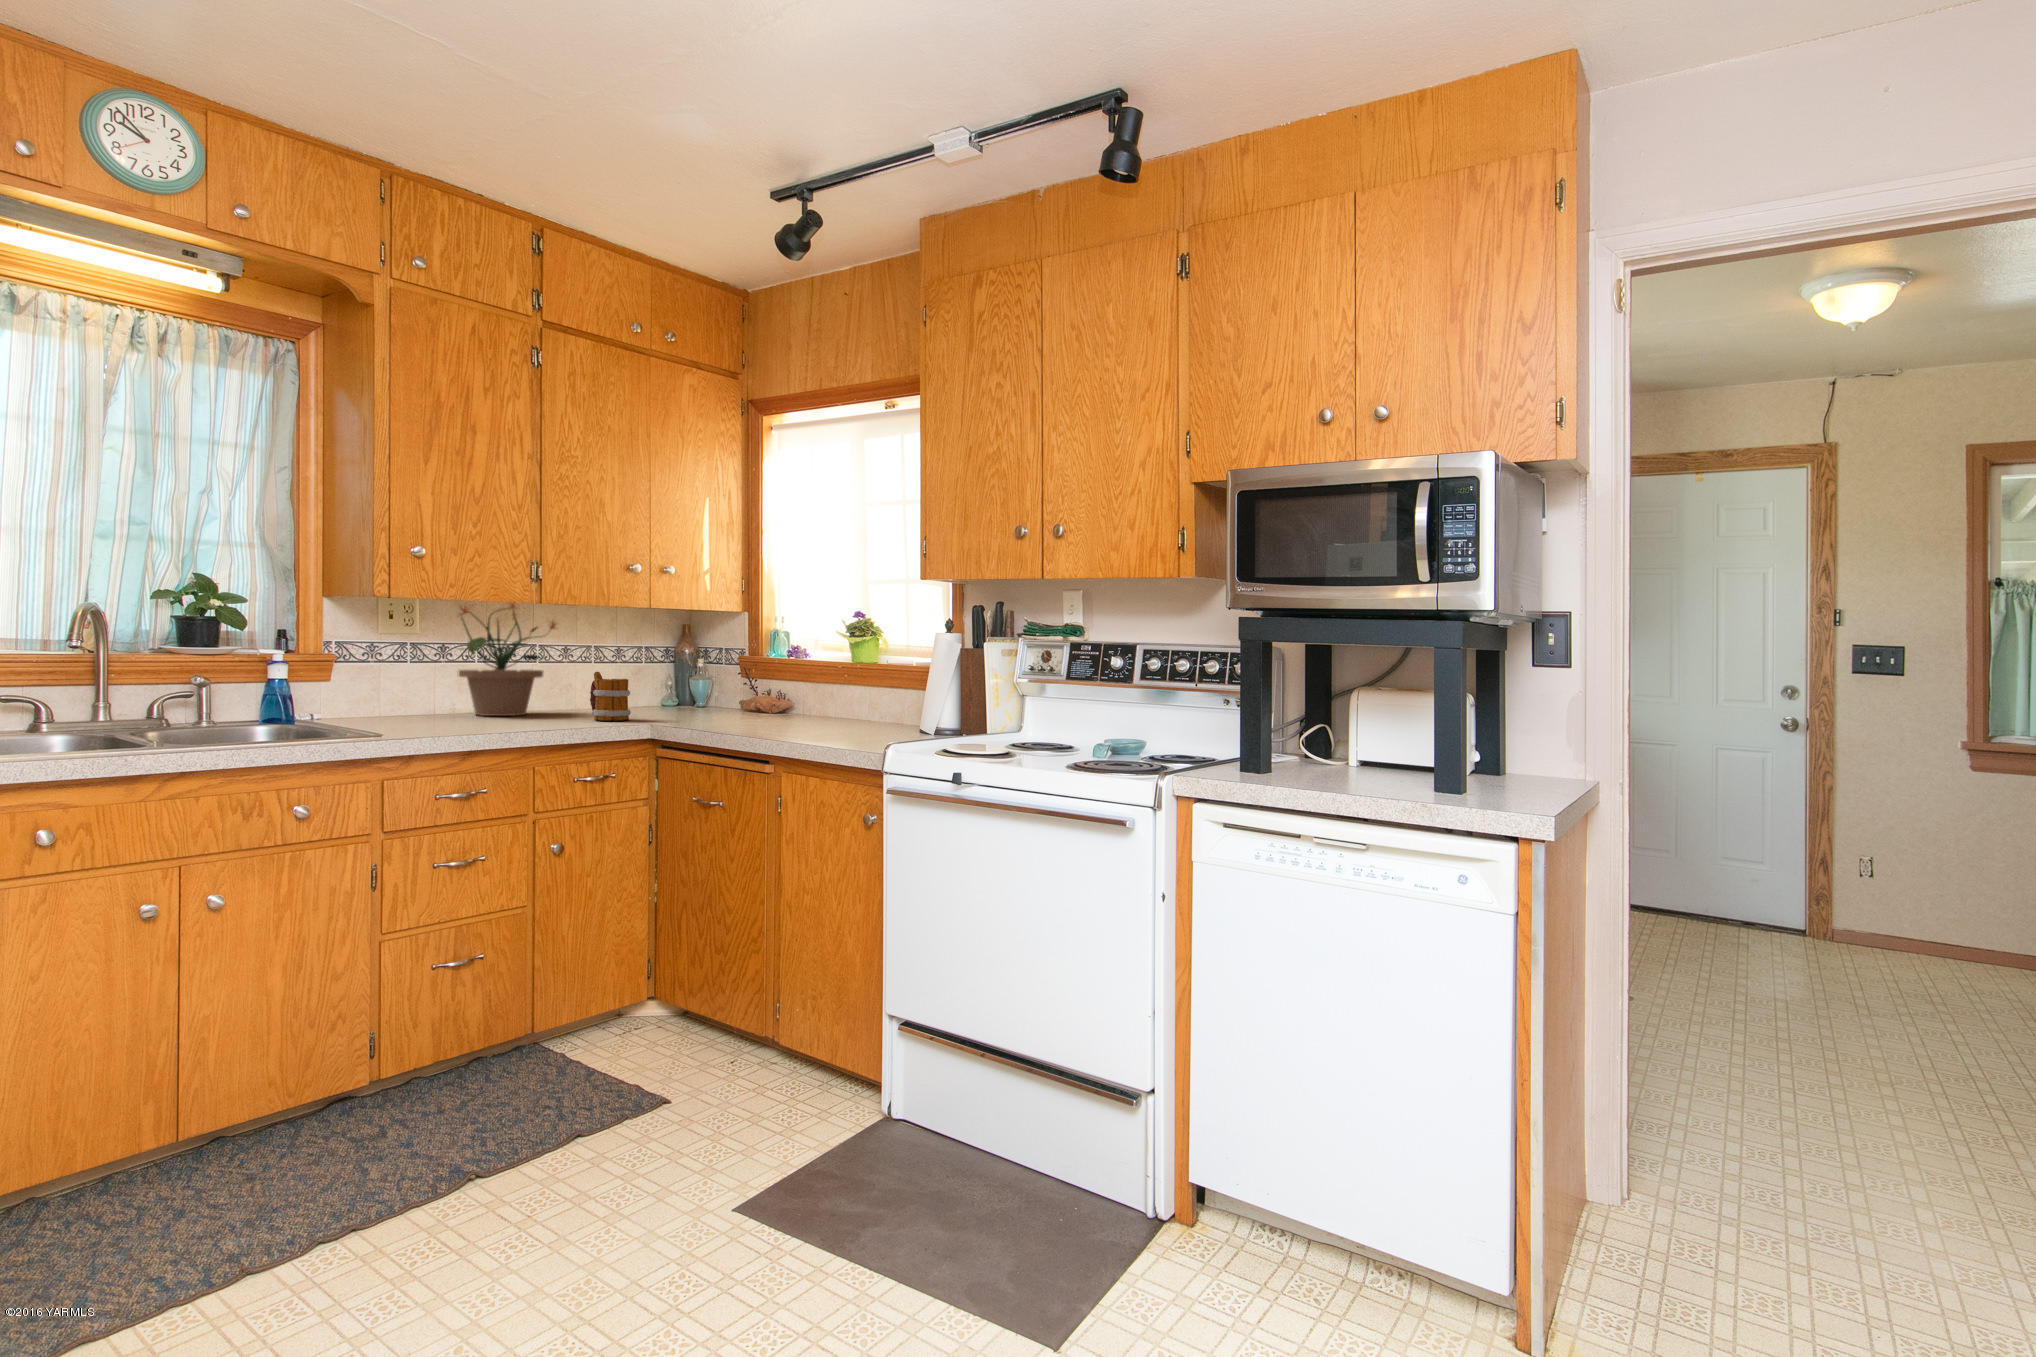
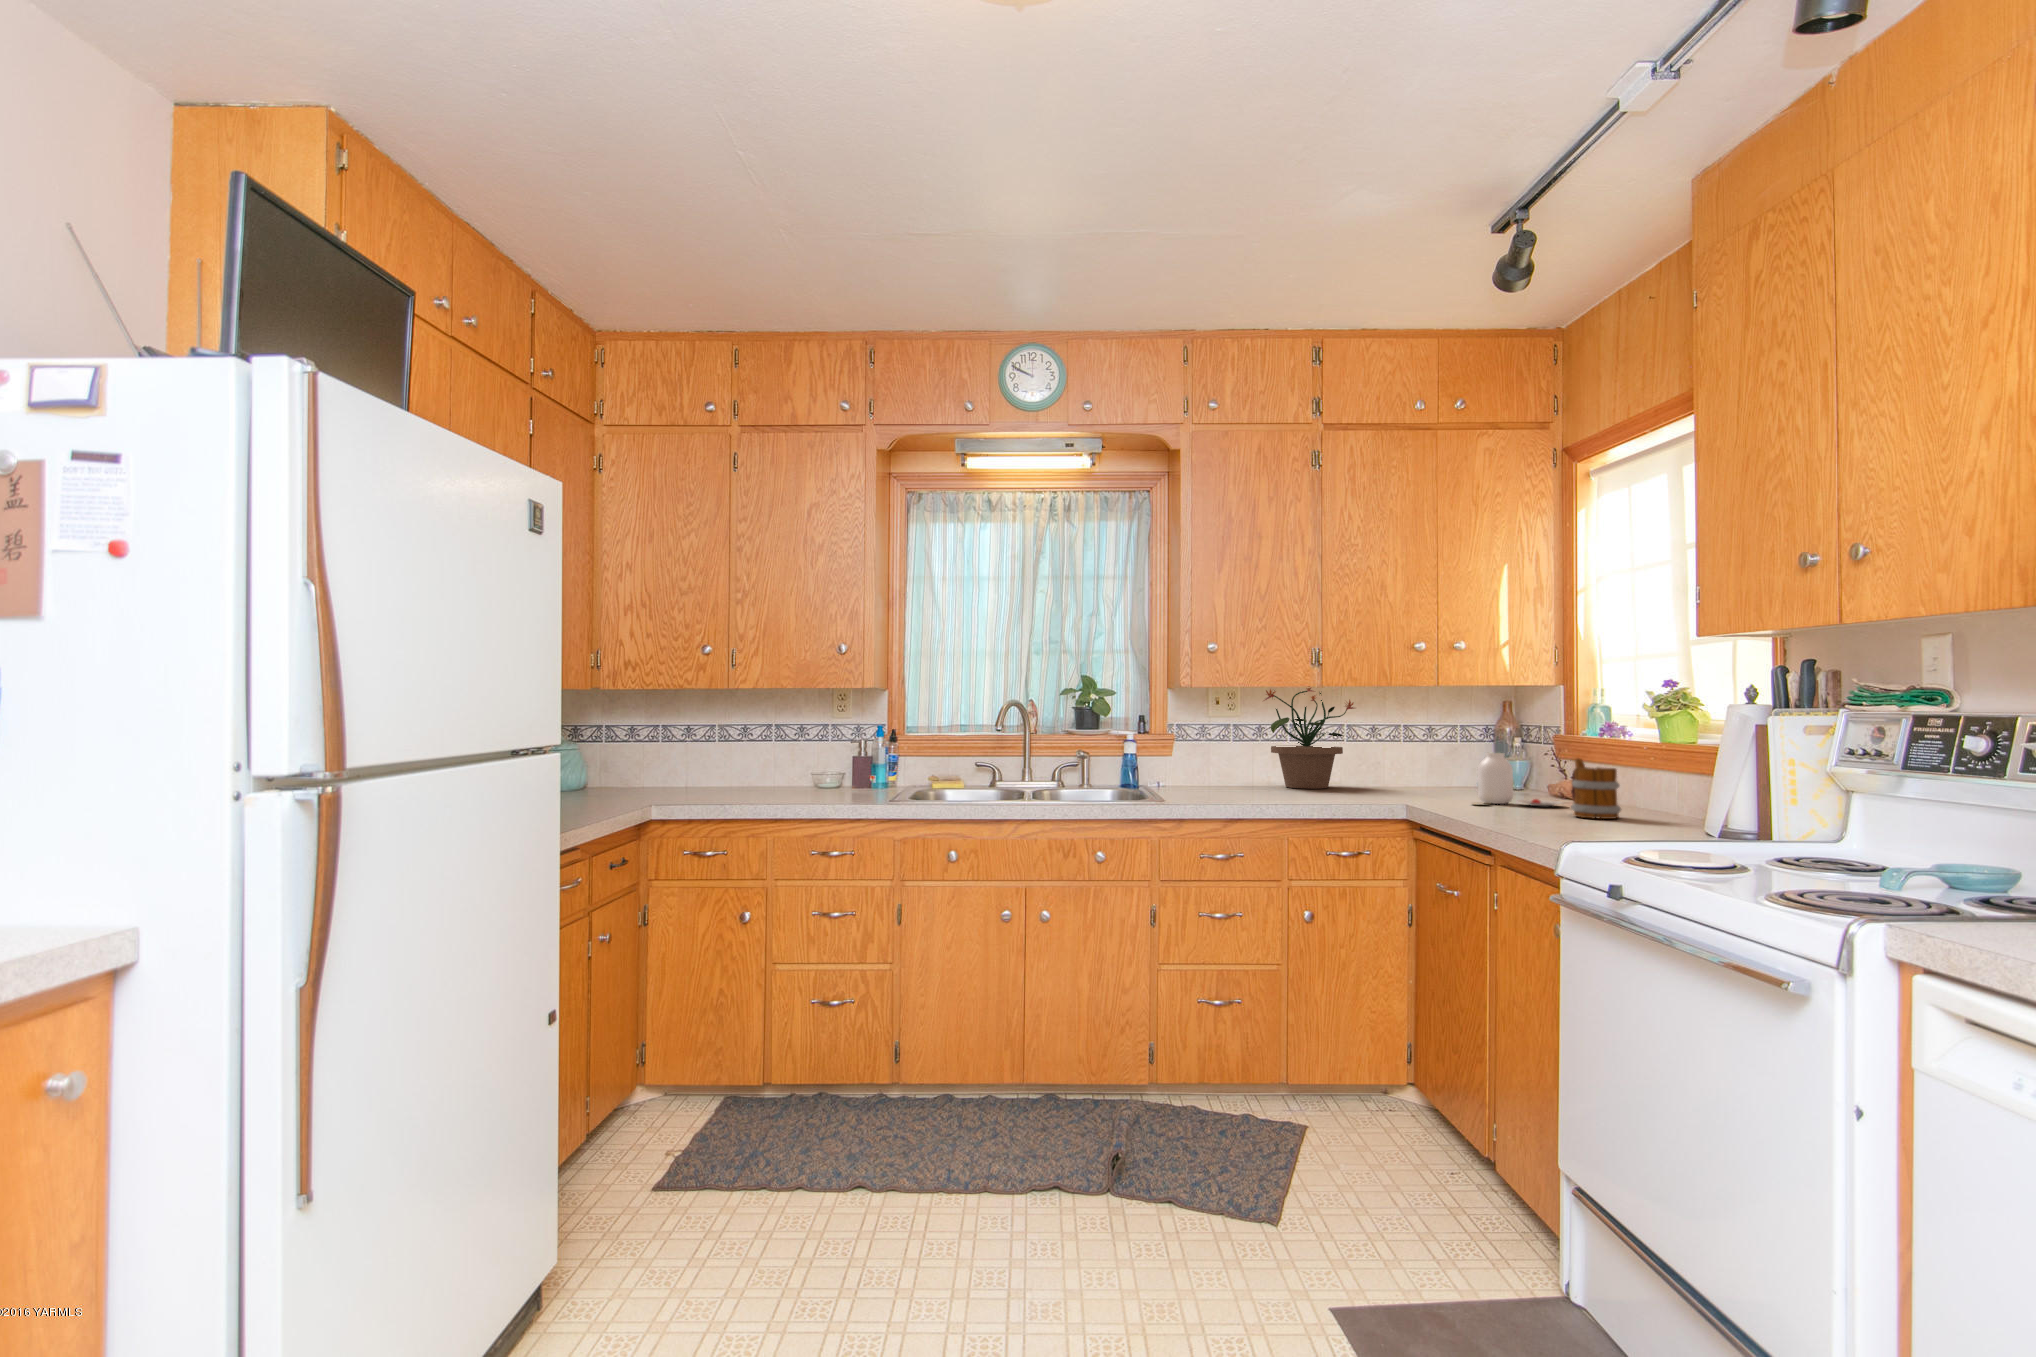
mug: present [590,672,631,721] -> present [1571,758,1621,819]
jar: none [709,673,786,722] -> present [1478,753,1563,806]

